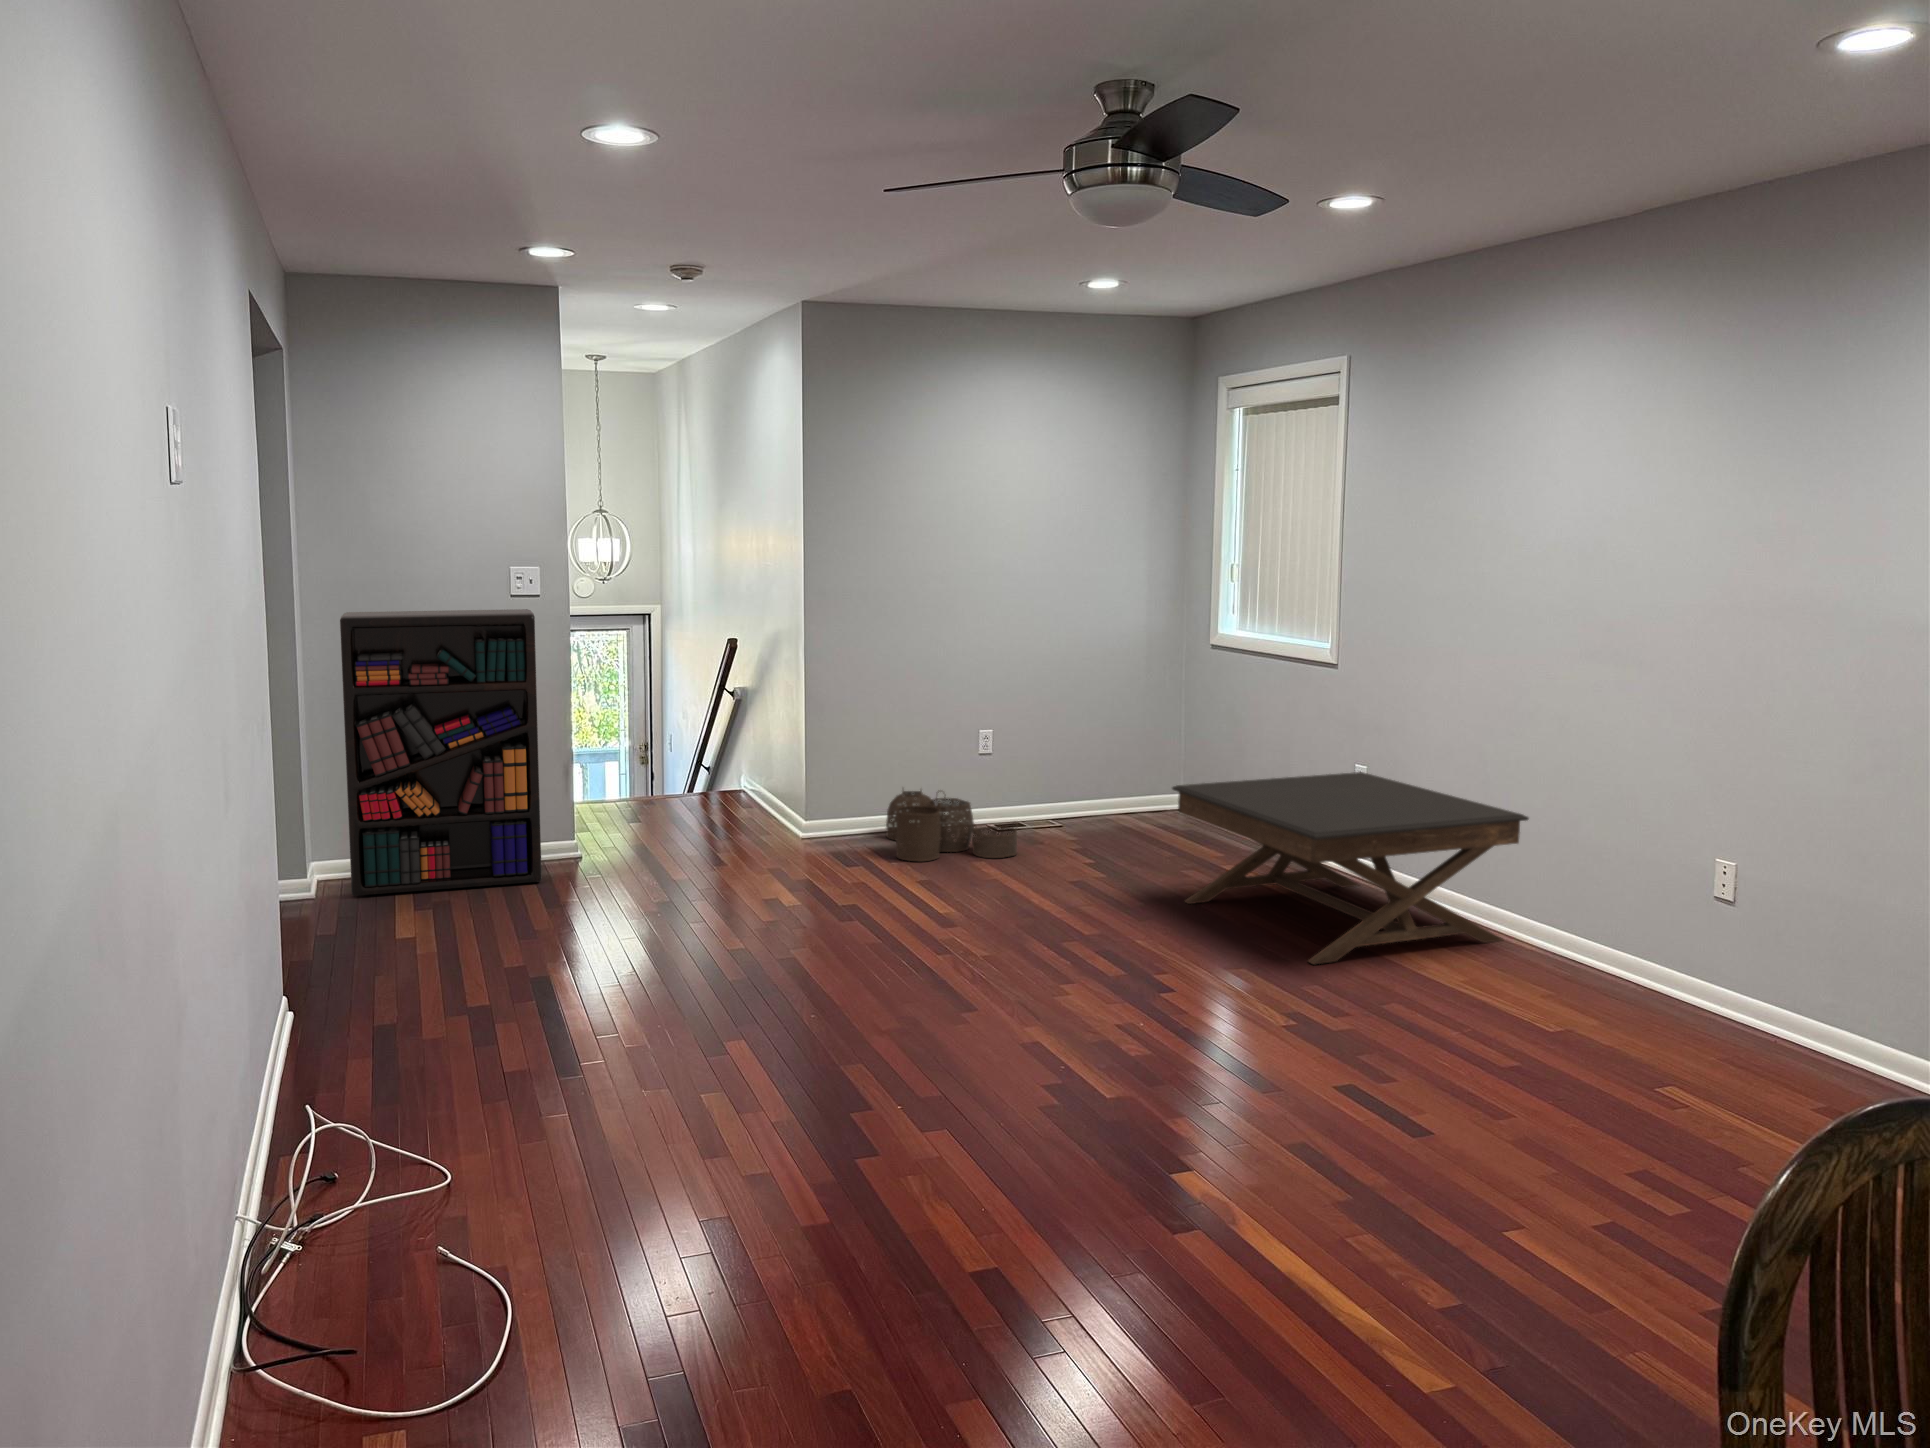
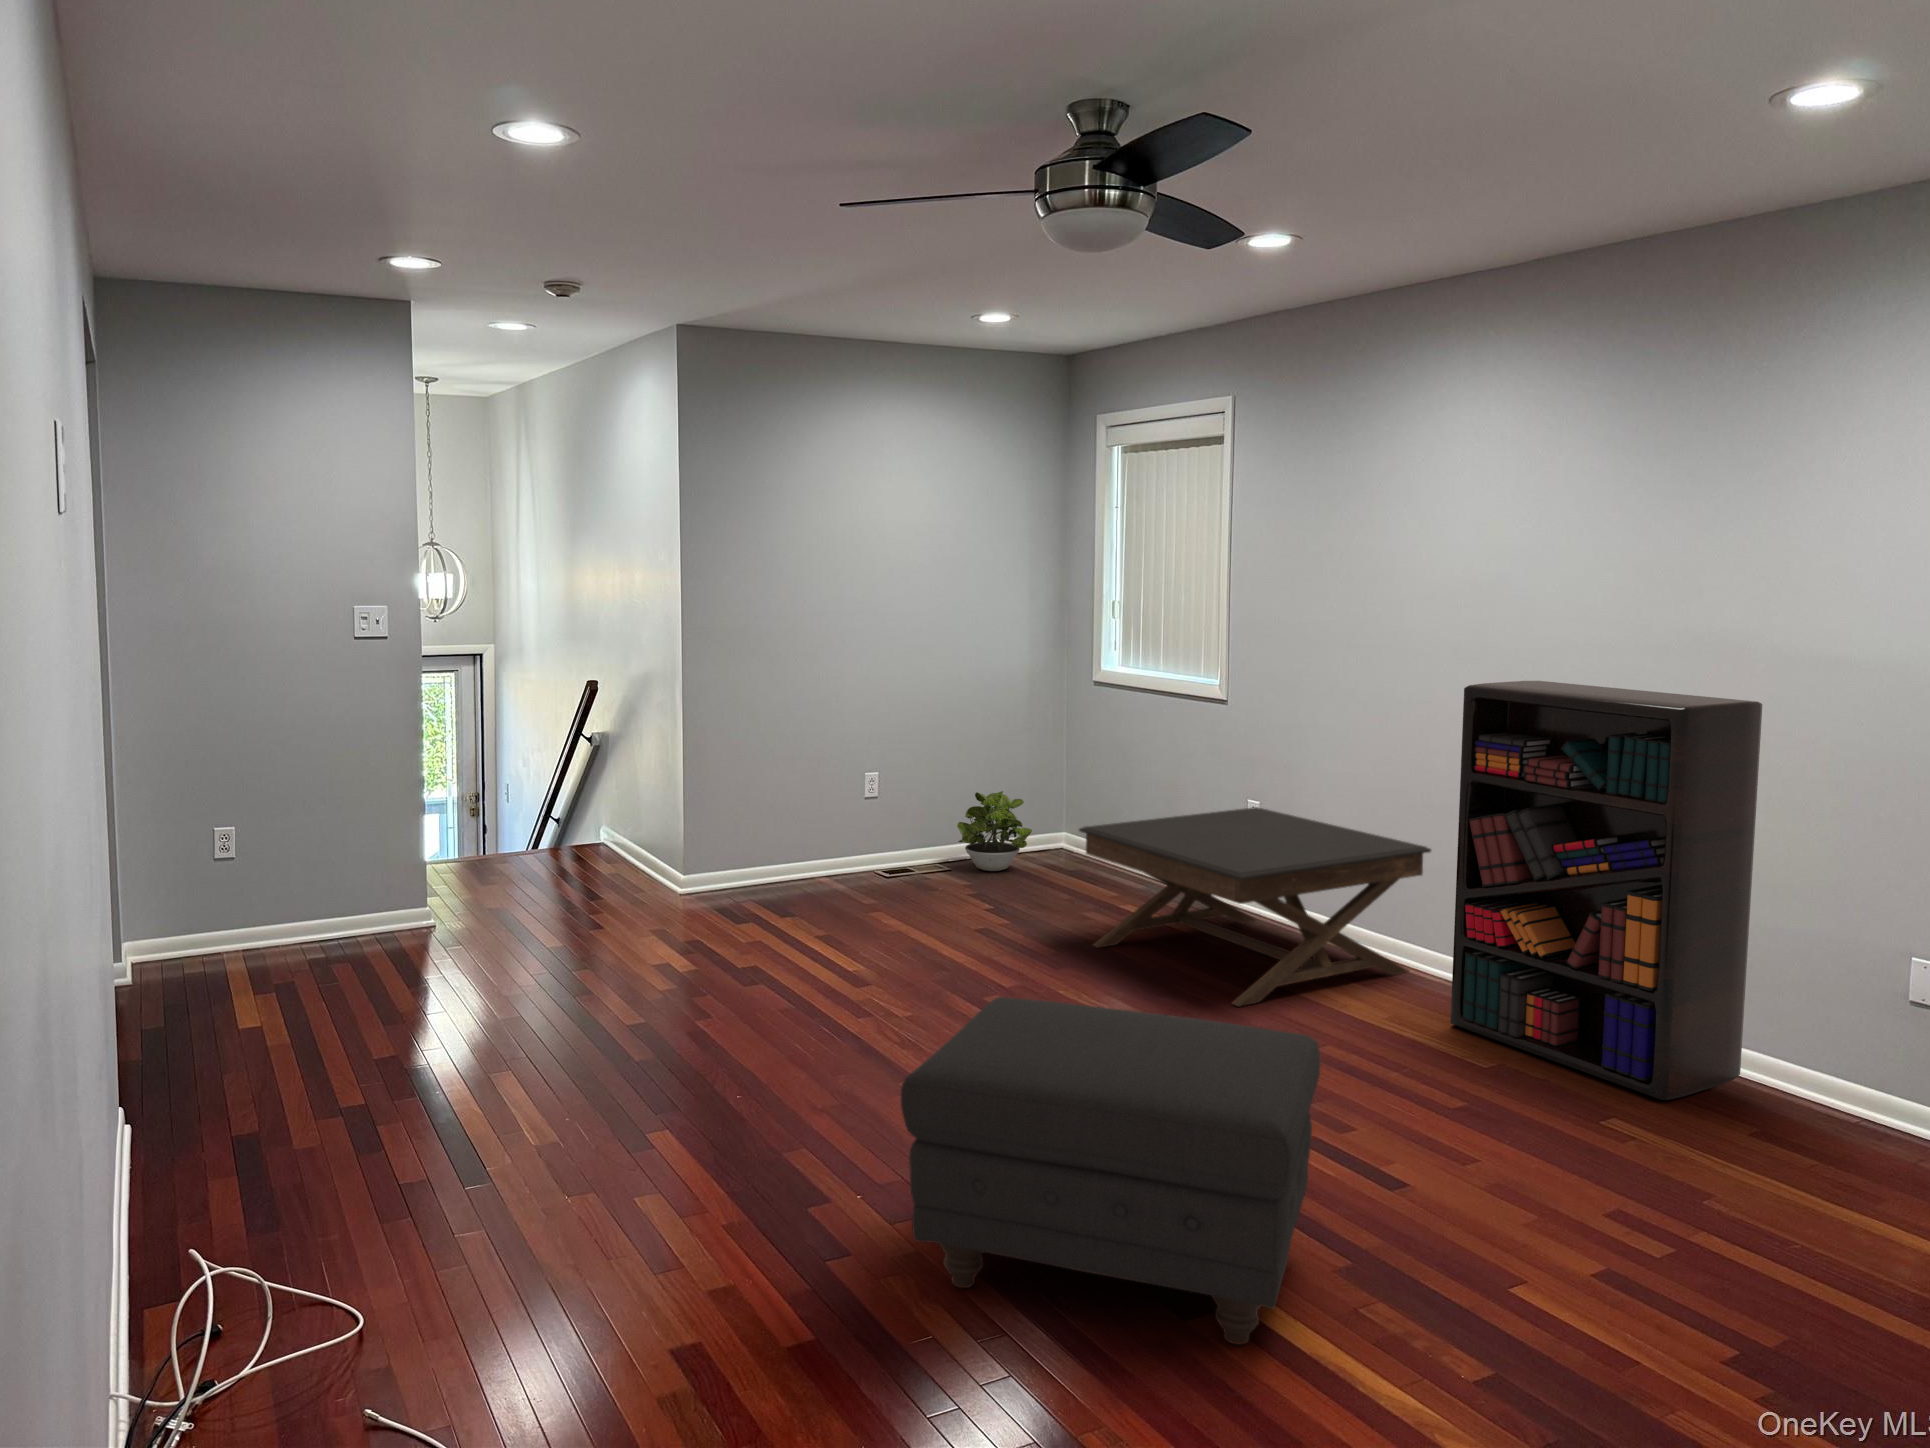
bookshelf: present [340,609,542,896] -> present [1451,681,1762,1100]
potted plant: none [1072,751,1145,829] -> present [957,791,1032,871]
woven basket: present [886,791,1017,861] -> none [769,835,911,914]
ottoman: none [914,932,1327,1261] -> present [901,997,1321,1345]

